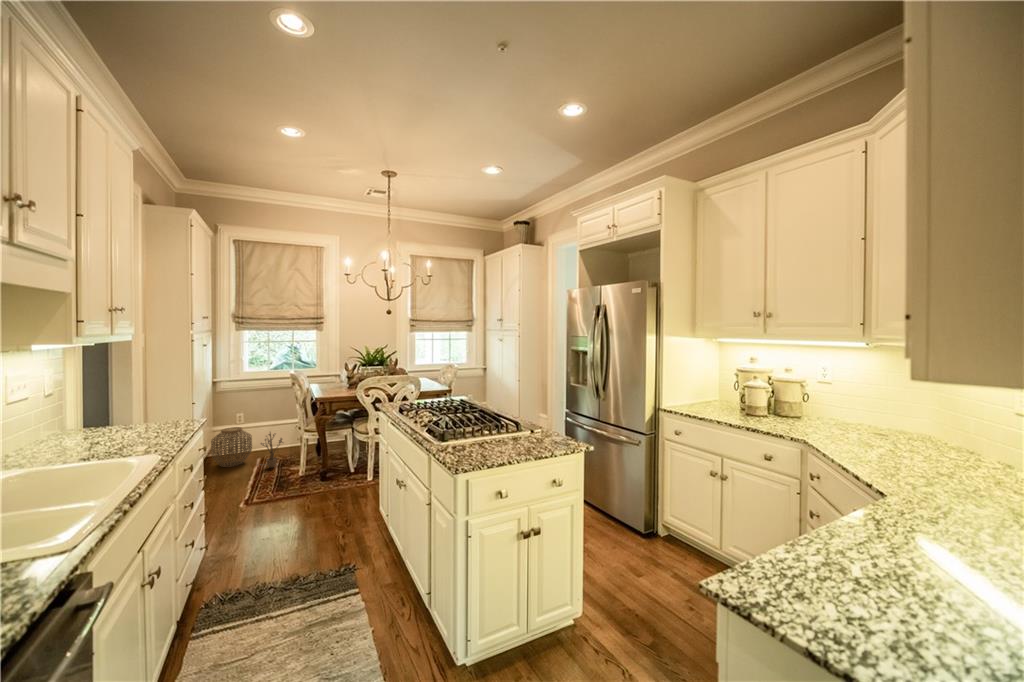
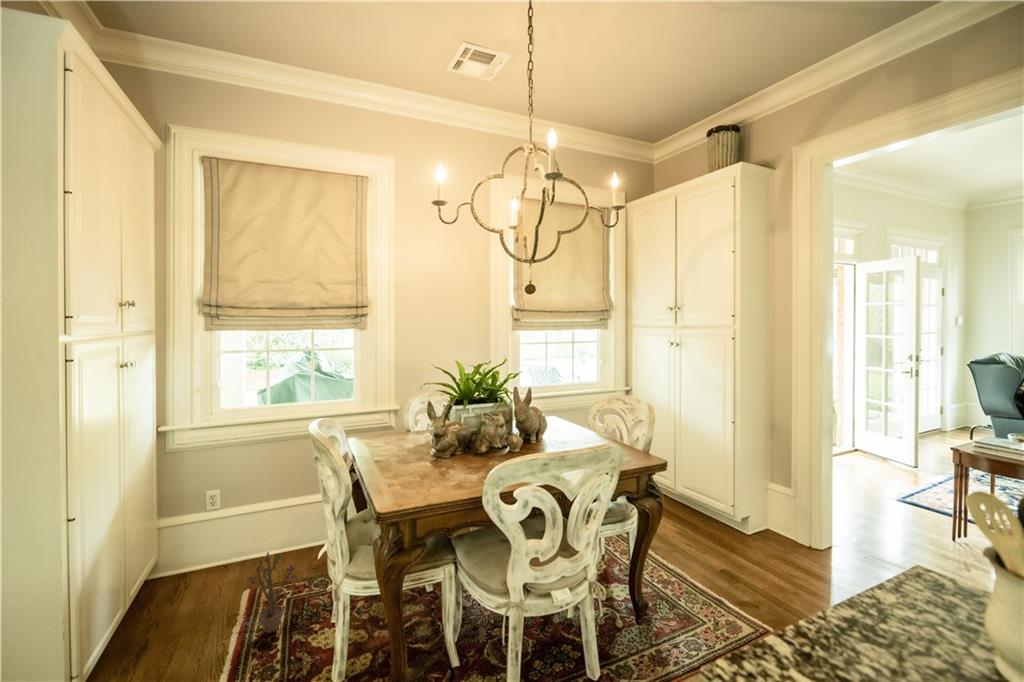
woven basket: present [211,427,252,467] -> none [143,531,233,626]

